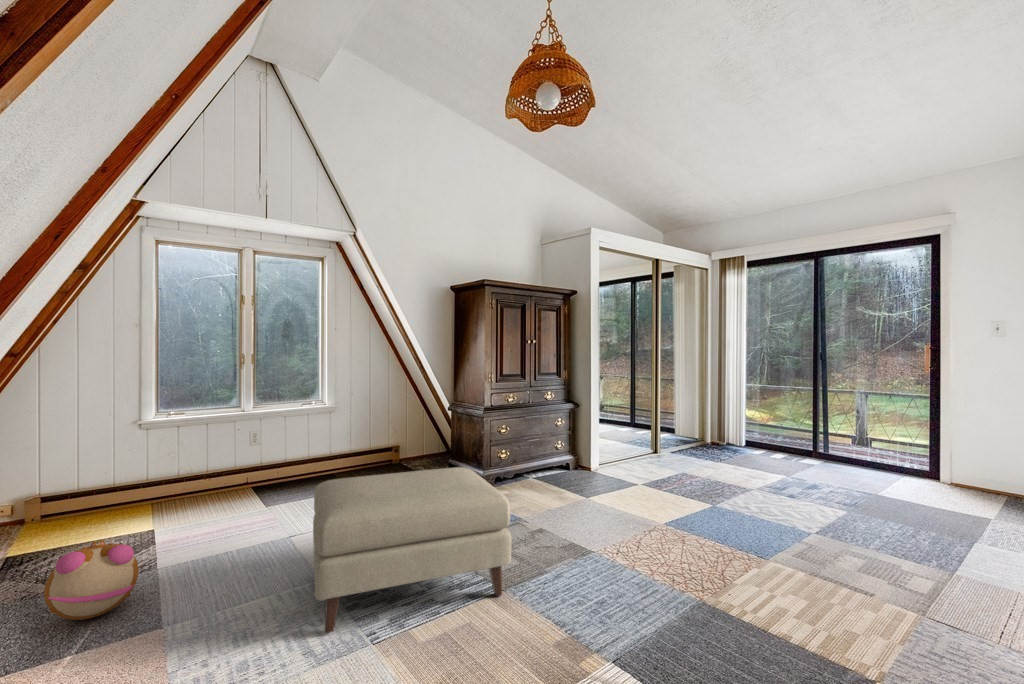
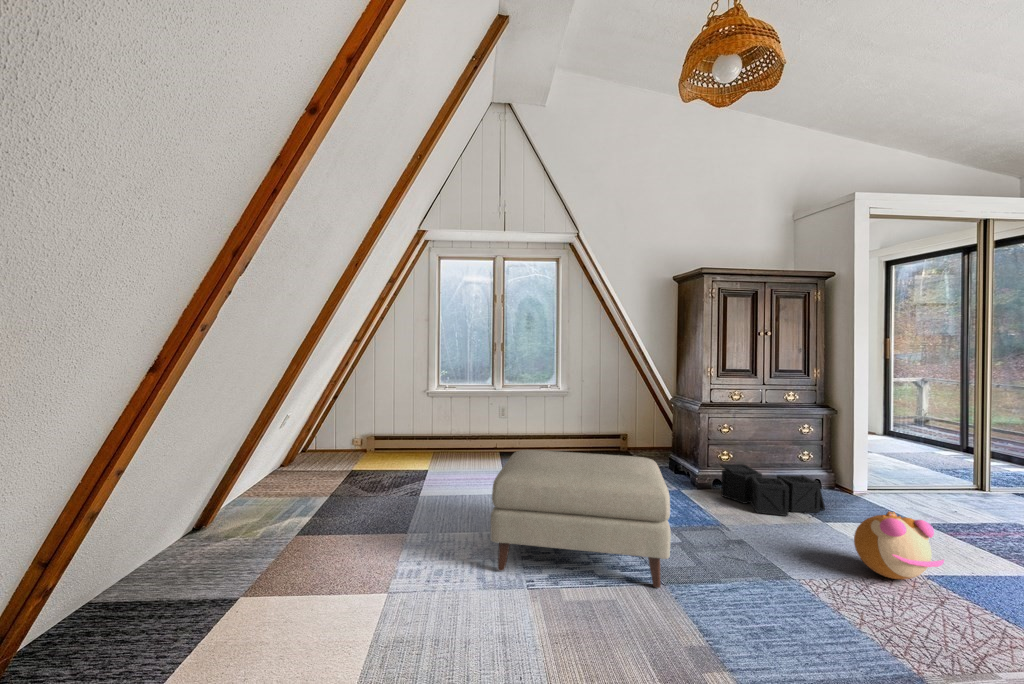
storage bin: none [500,459,583,501] -> present [720,464,825,517]
plush toy: present [44,540,139,620] -> present [854,512,944,579]

